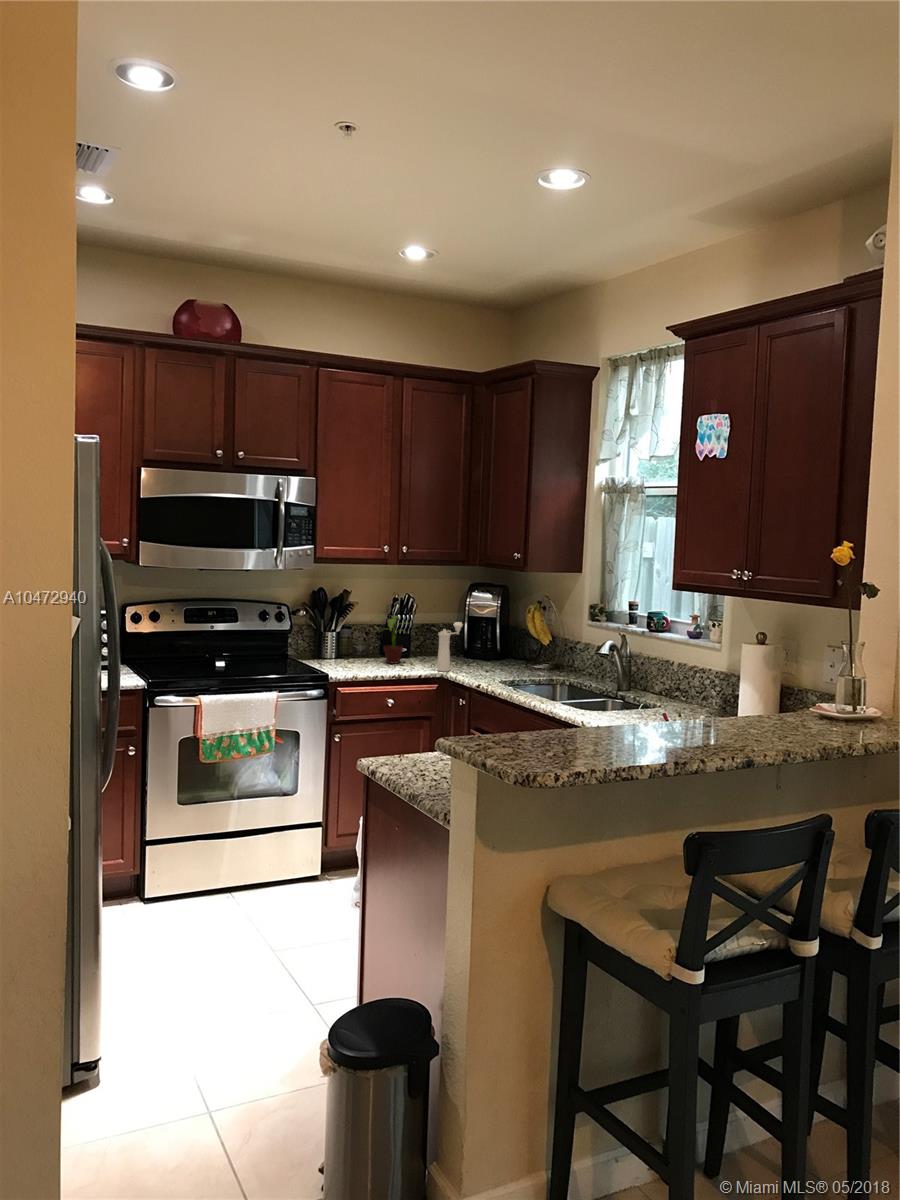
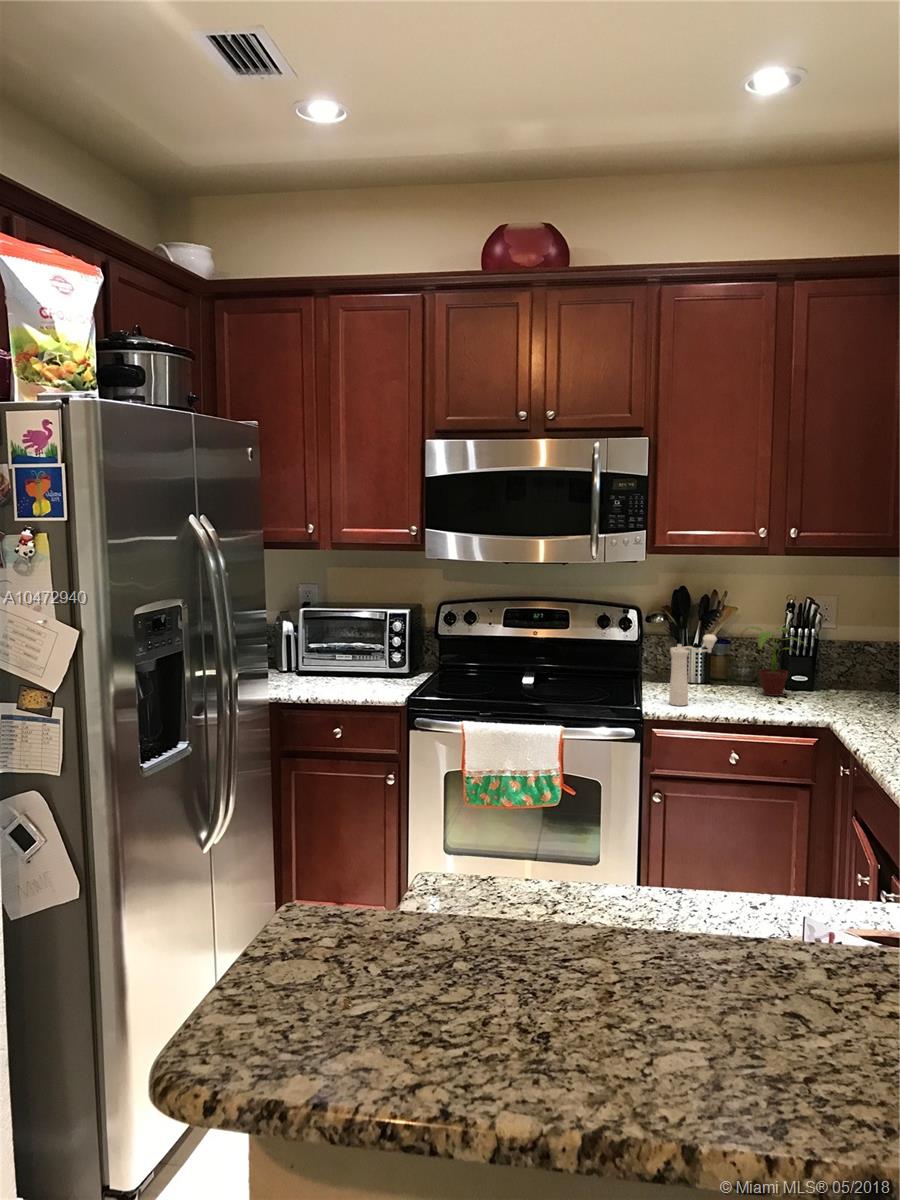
pepper mill: present [437,622,463,672] -> present [669,635,717,706]

